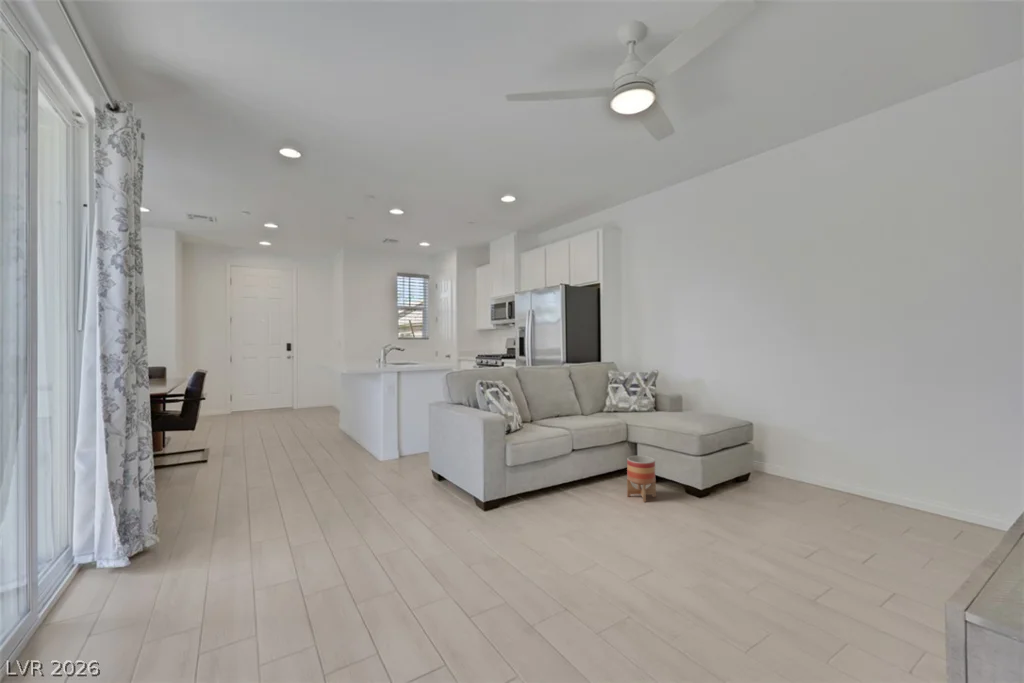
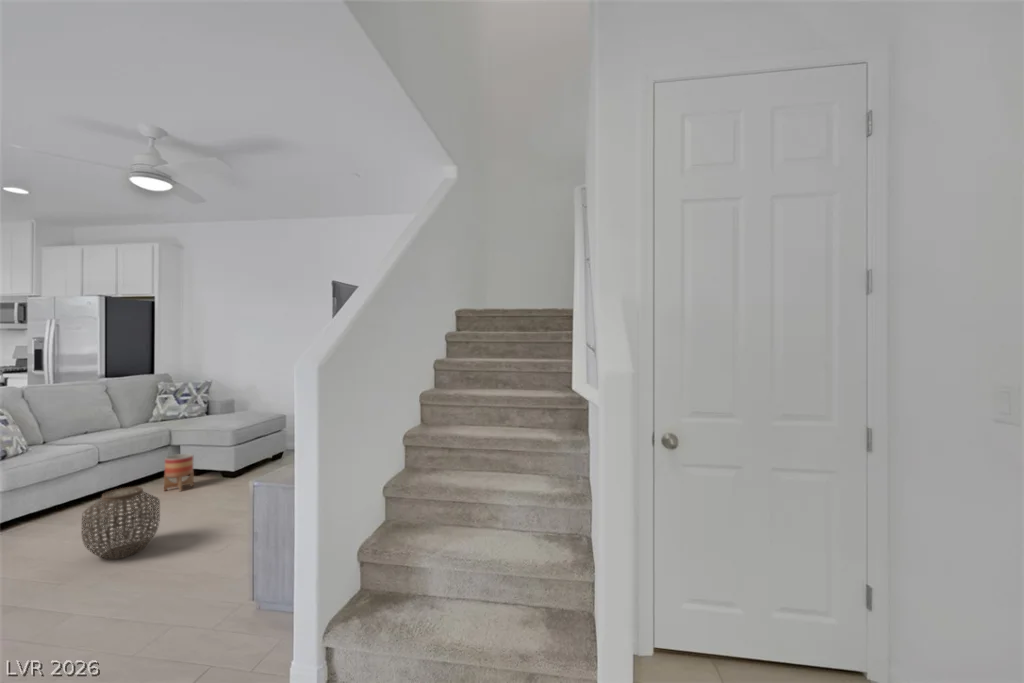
woven basket: none [573,507,653,607] -> present [82,487,160,559]

